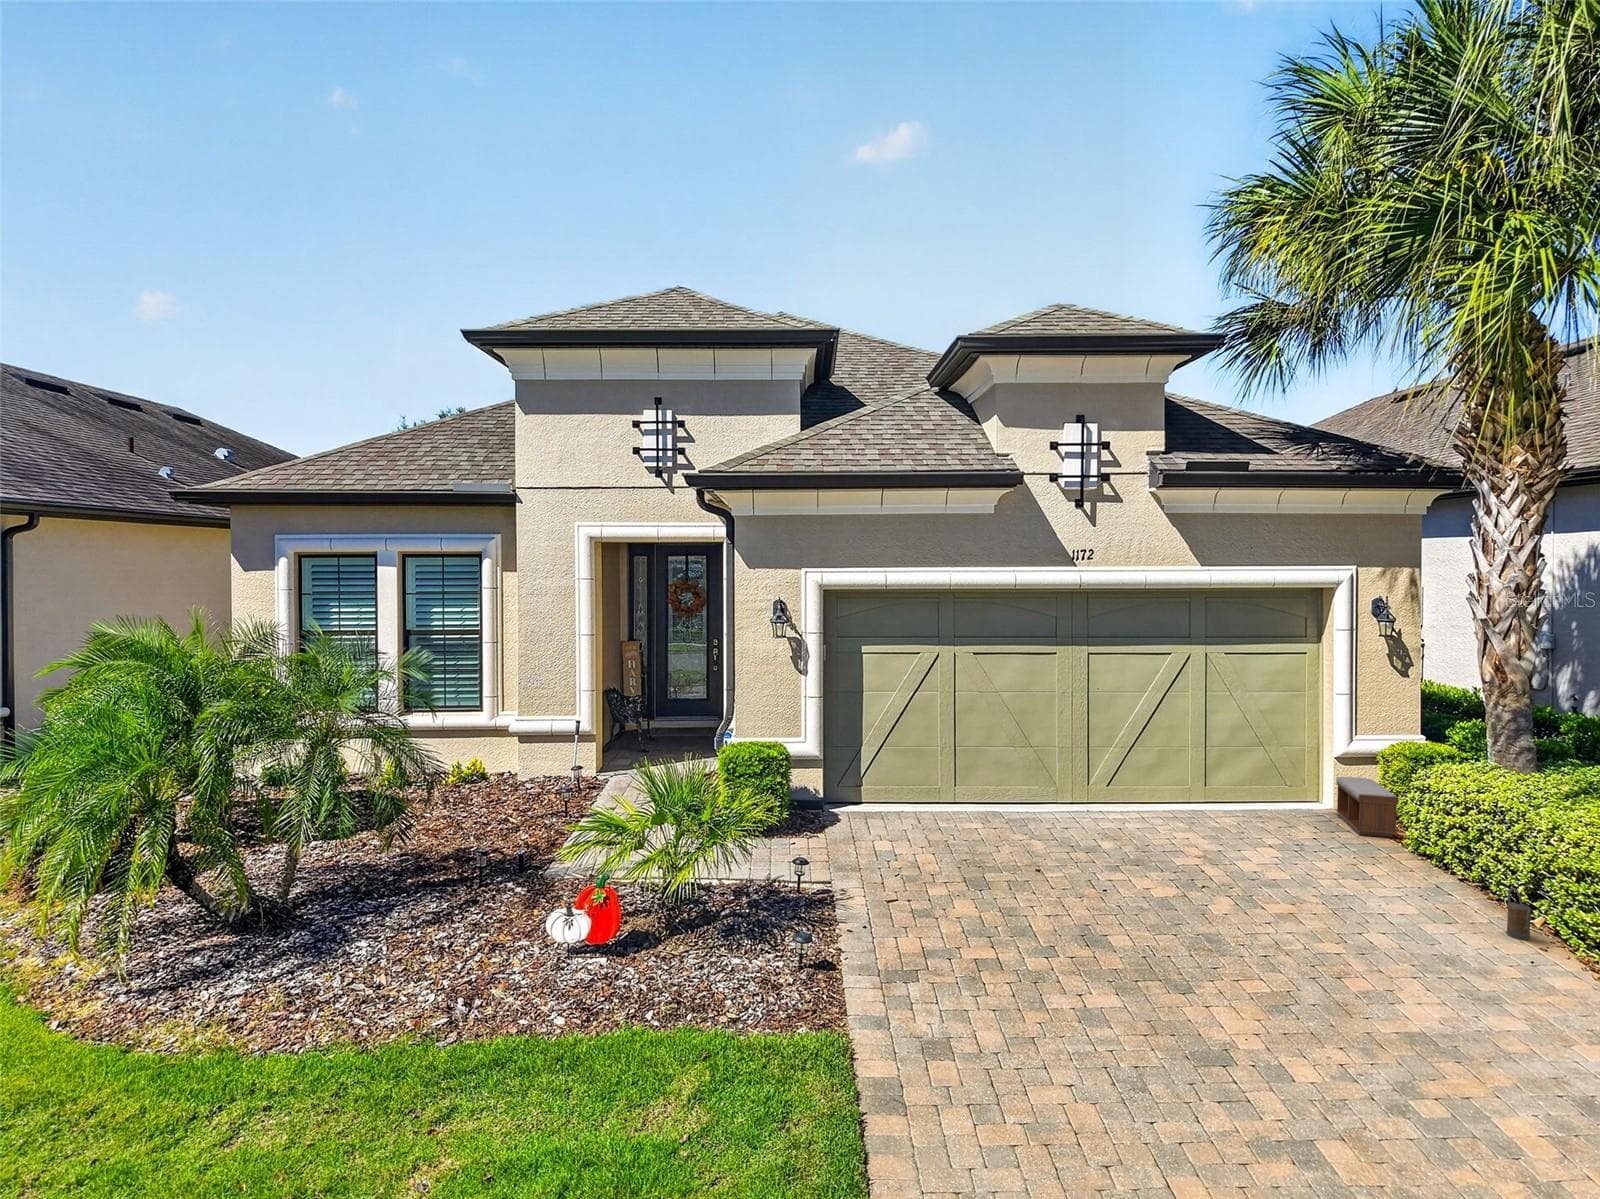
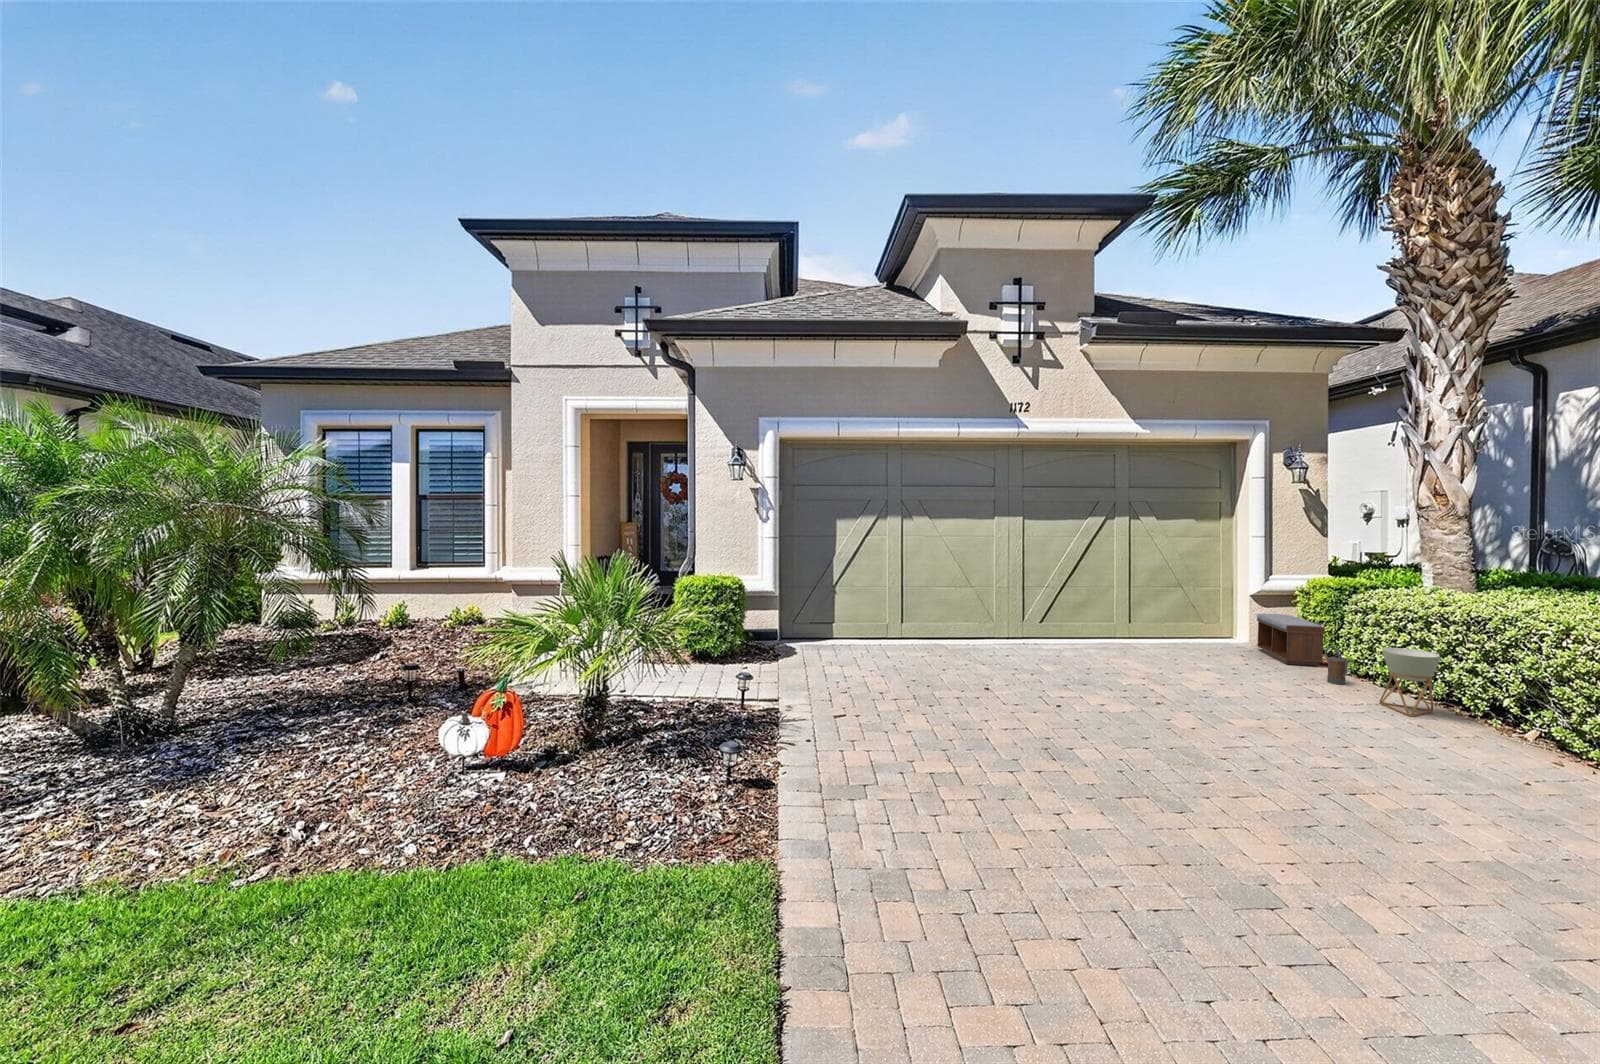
planter: none [1430,830,1482,900] -> present [1379,648,1440,716]
watering can: present [1507,888,1532,940] -> present [1325,646,1350,685]

